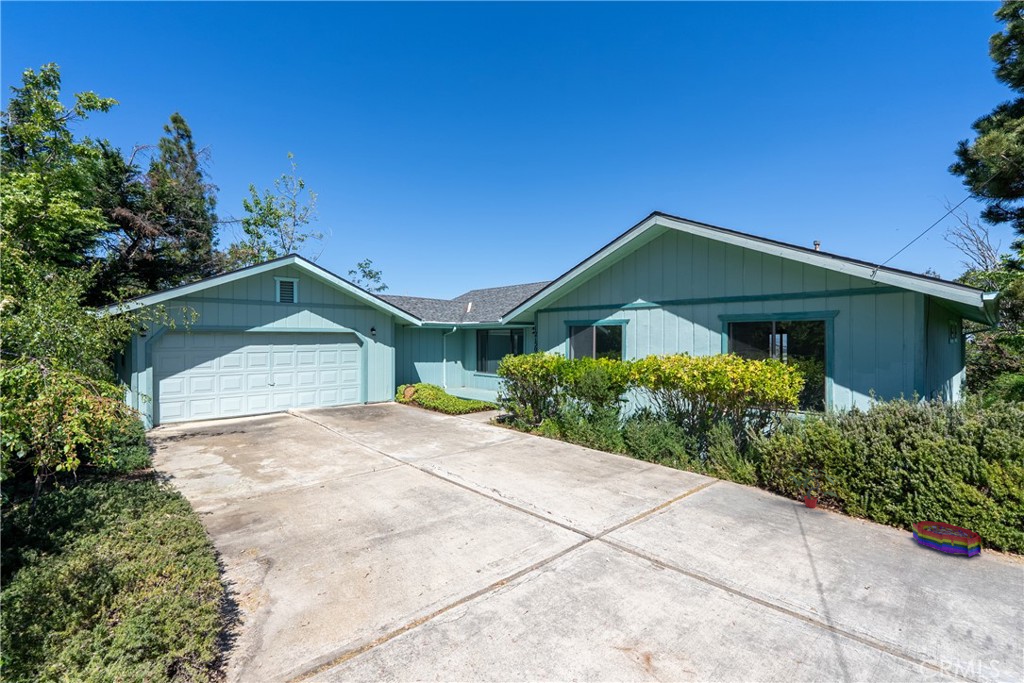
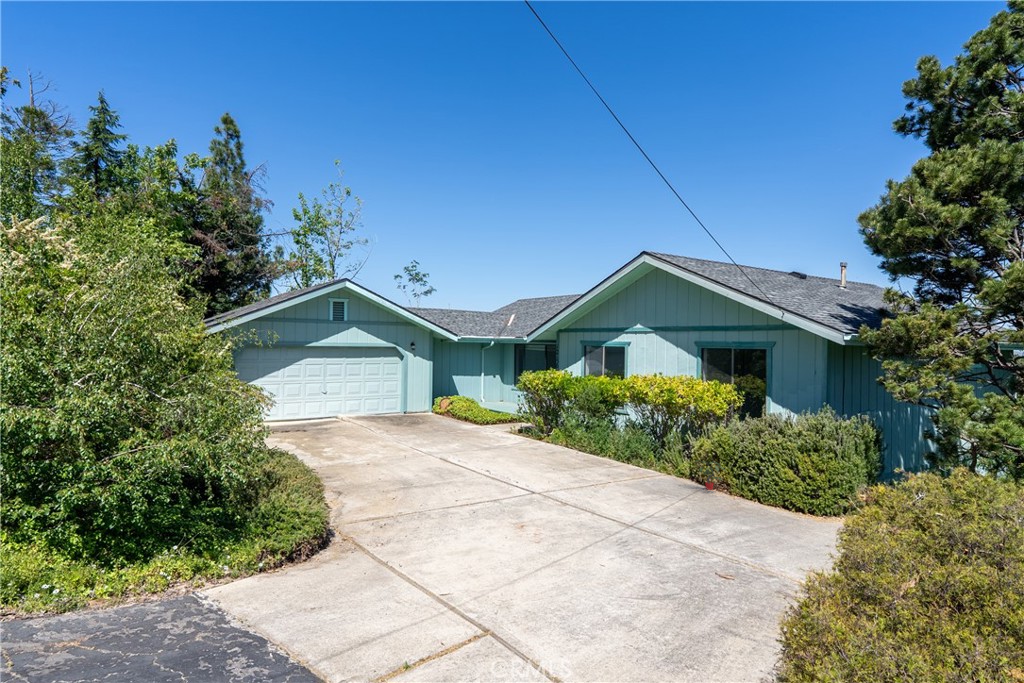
storage bin: present [913,521,981,557] -> none [752,494,787,513]

